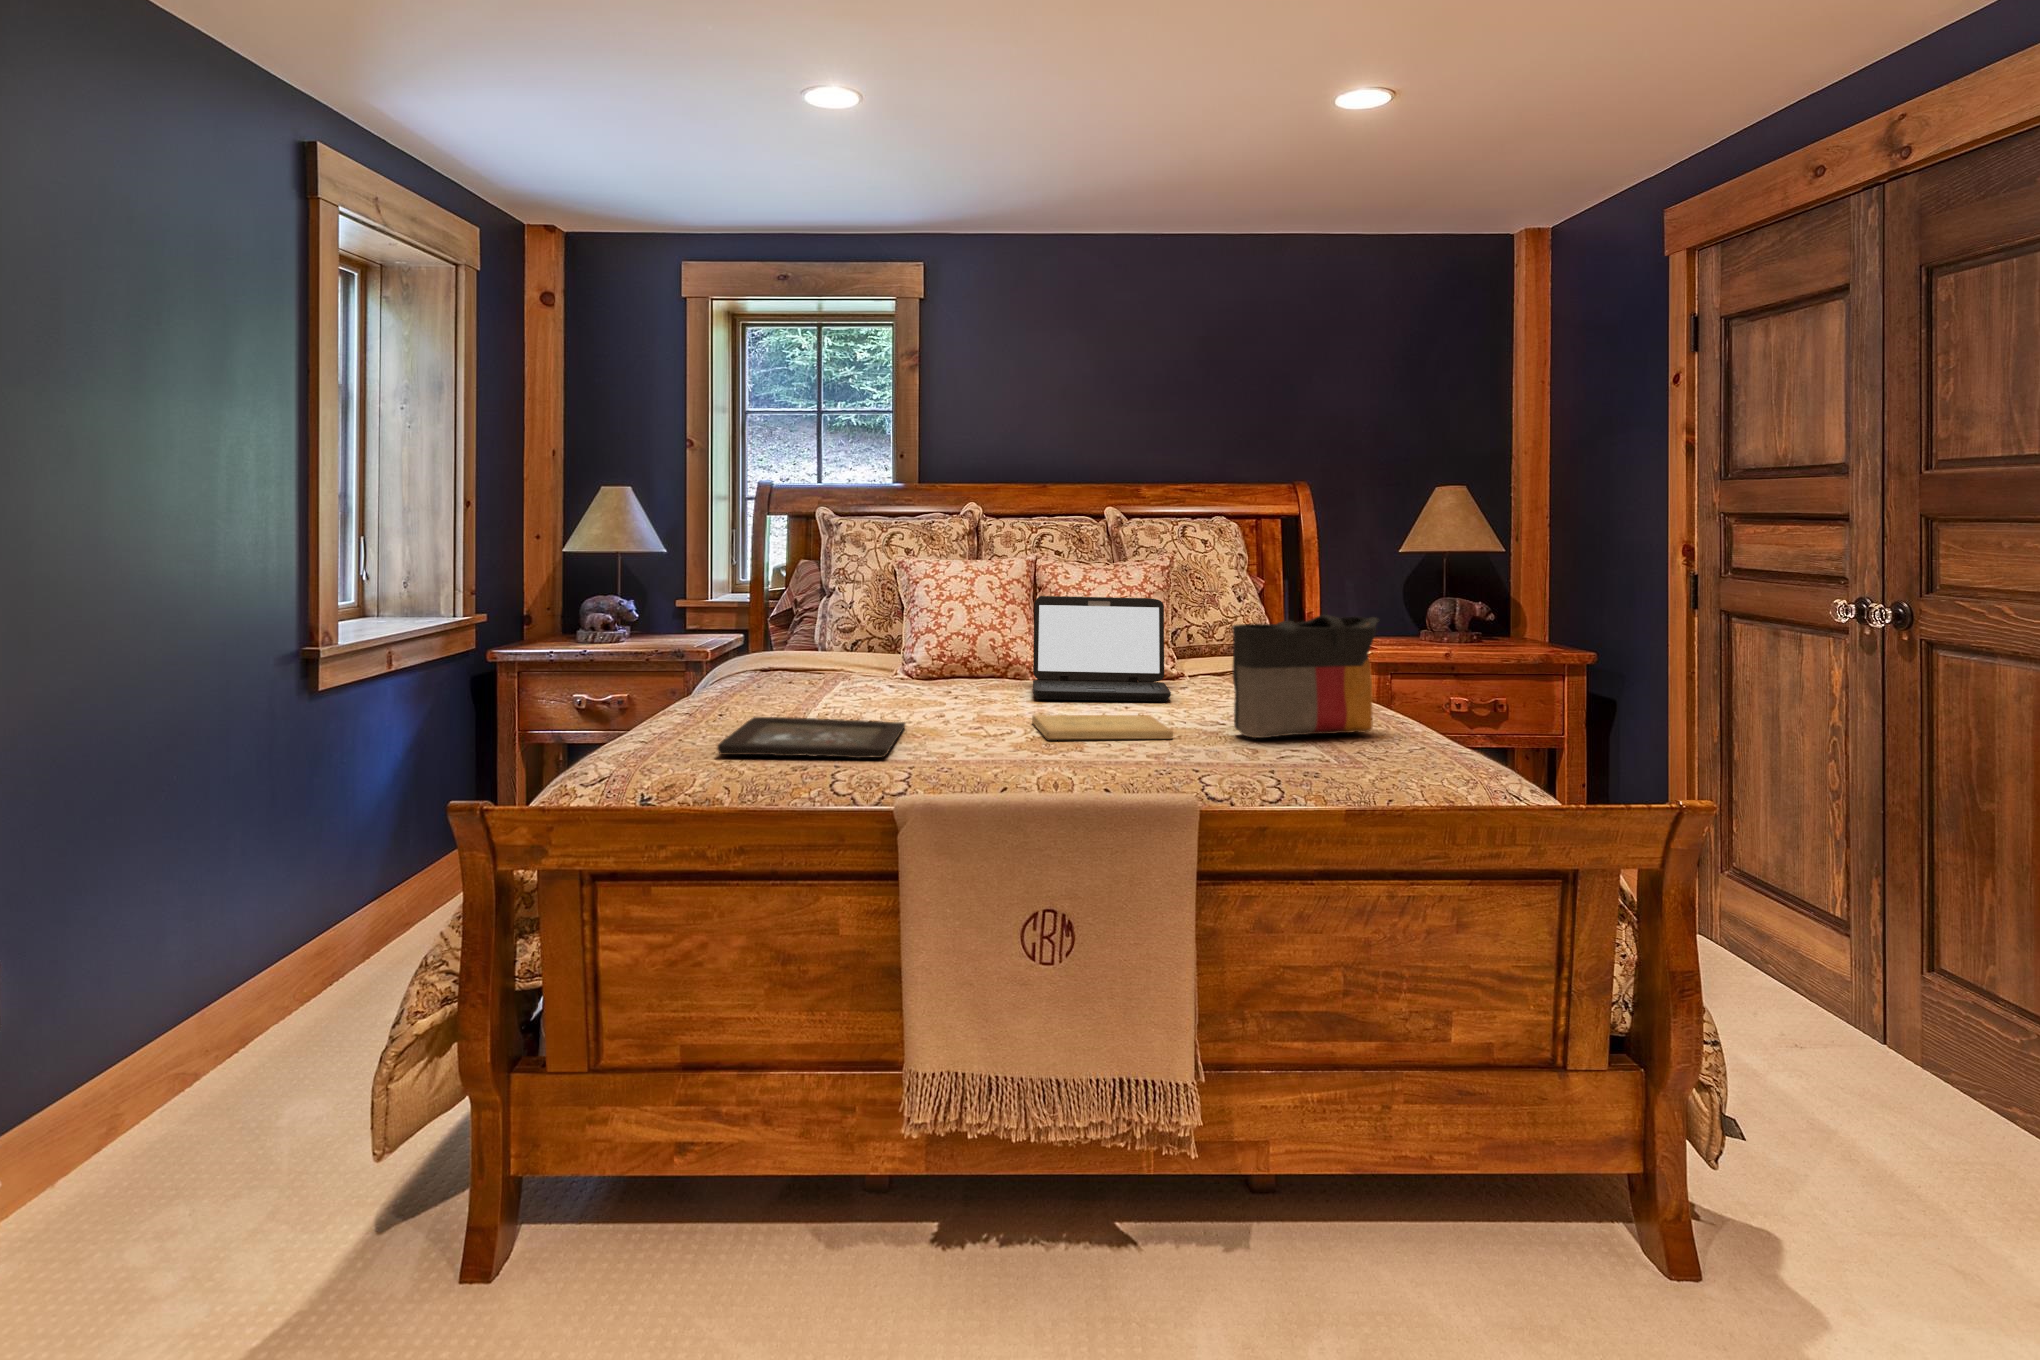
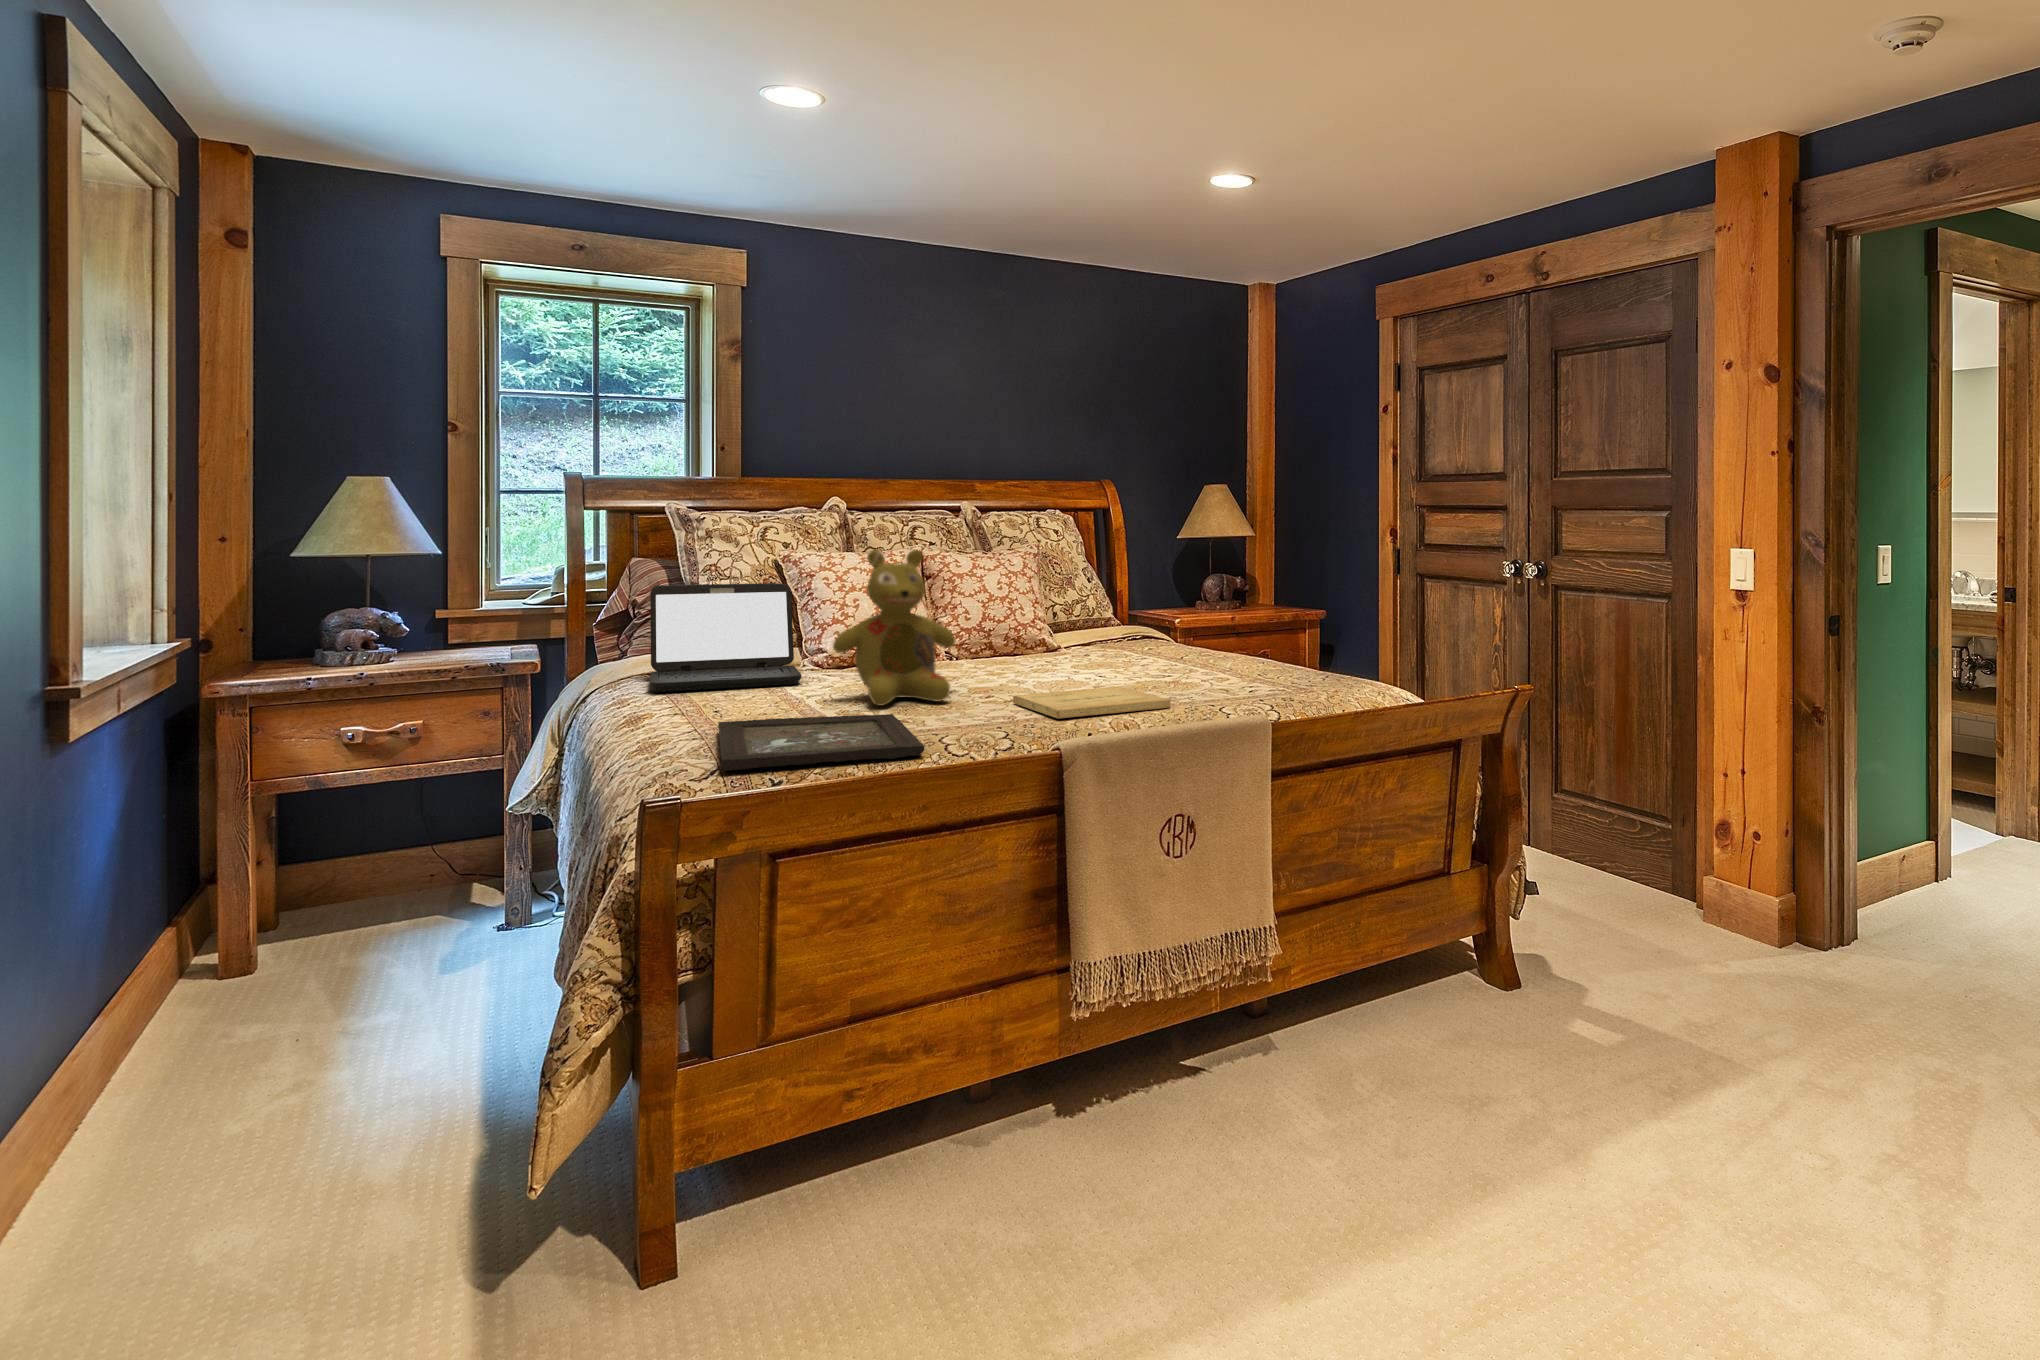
stuffed bear: none [880,565,999,716] -> present [833,550,956,706]
laptop: present [1033,596,1171,702] -> present [650,583,801,692]
tote bag: present [1232,615,1379,738] -> none [1209,582,1331,700]

